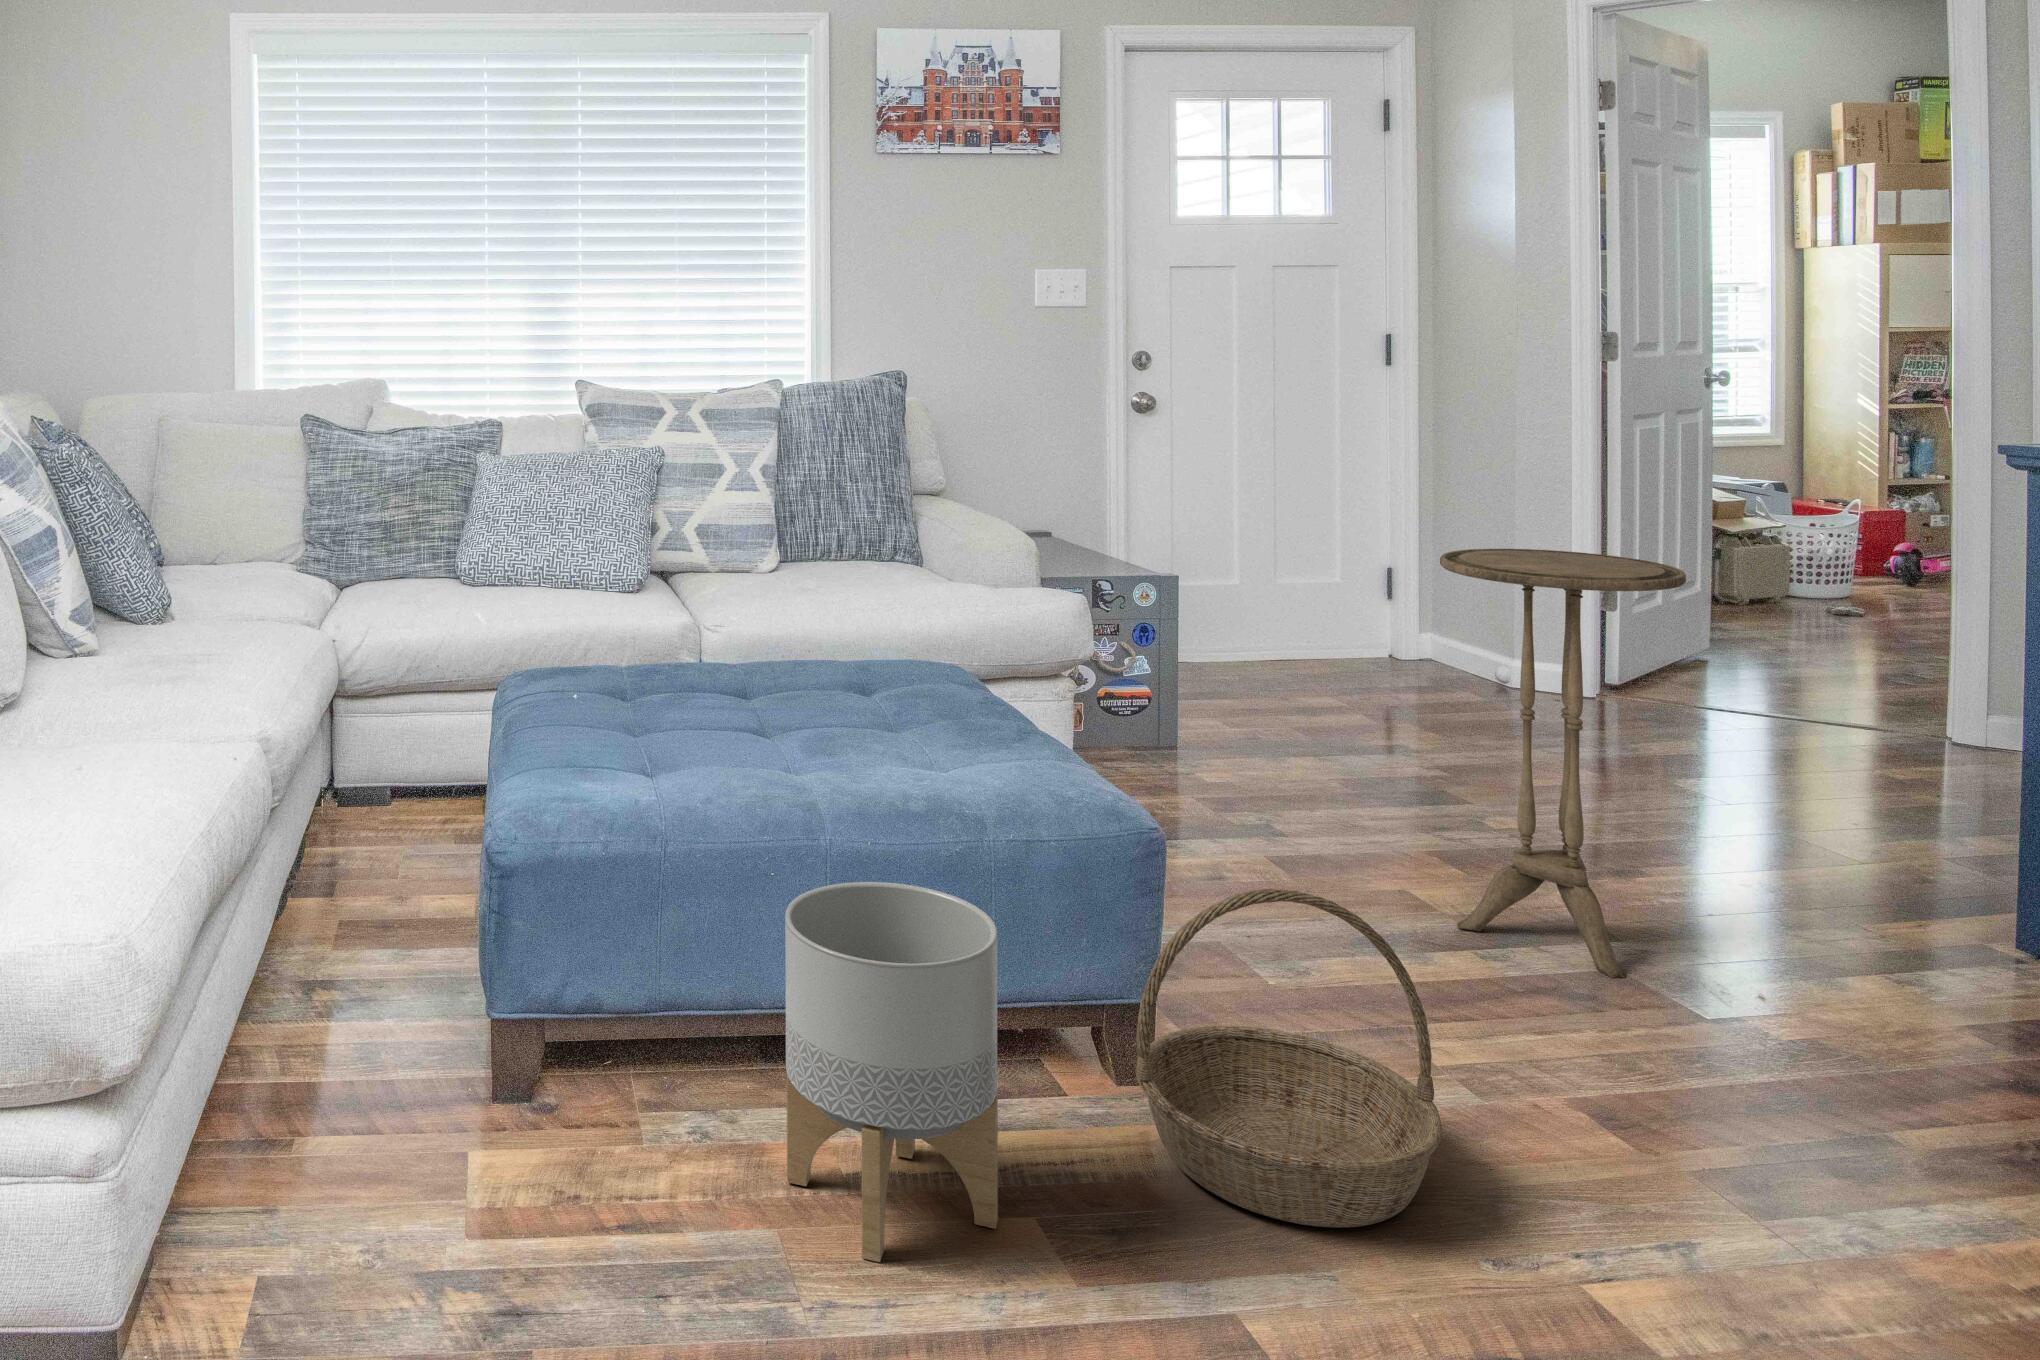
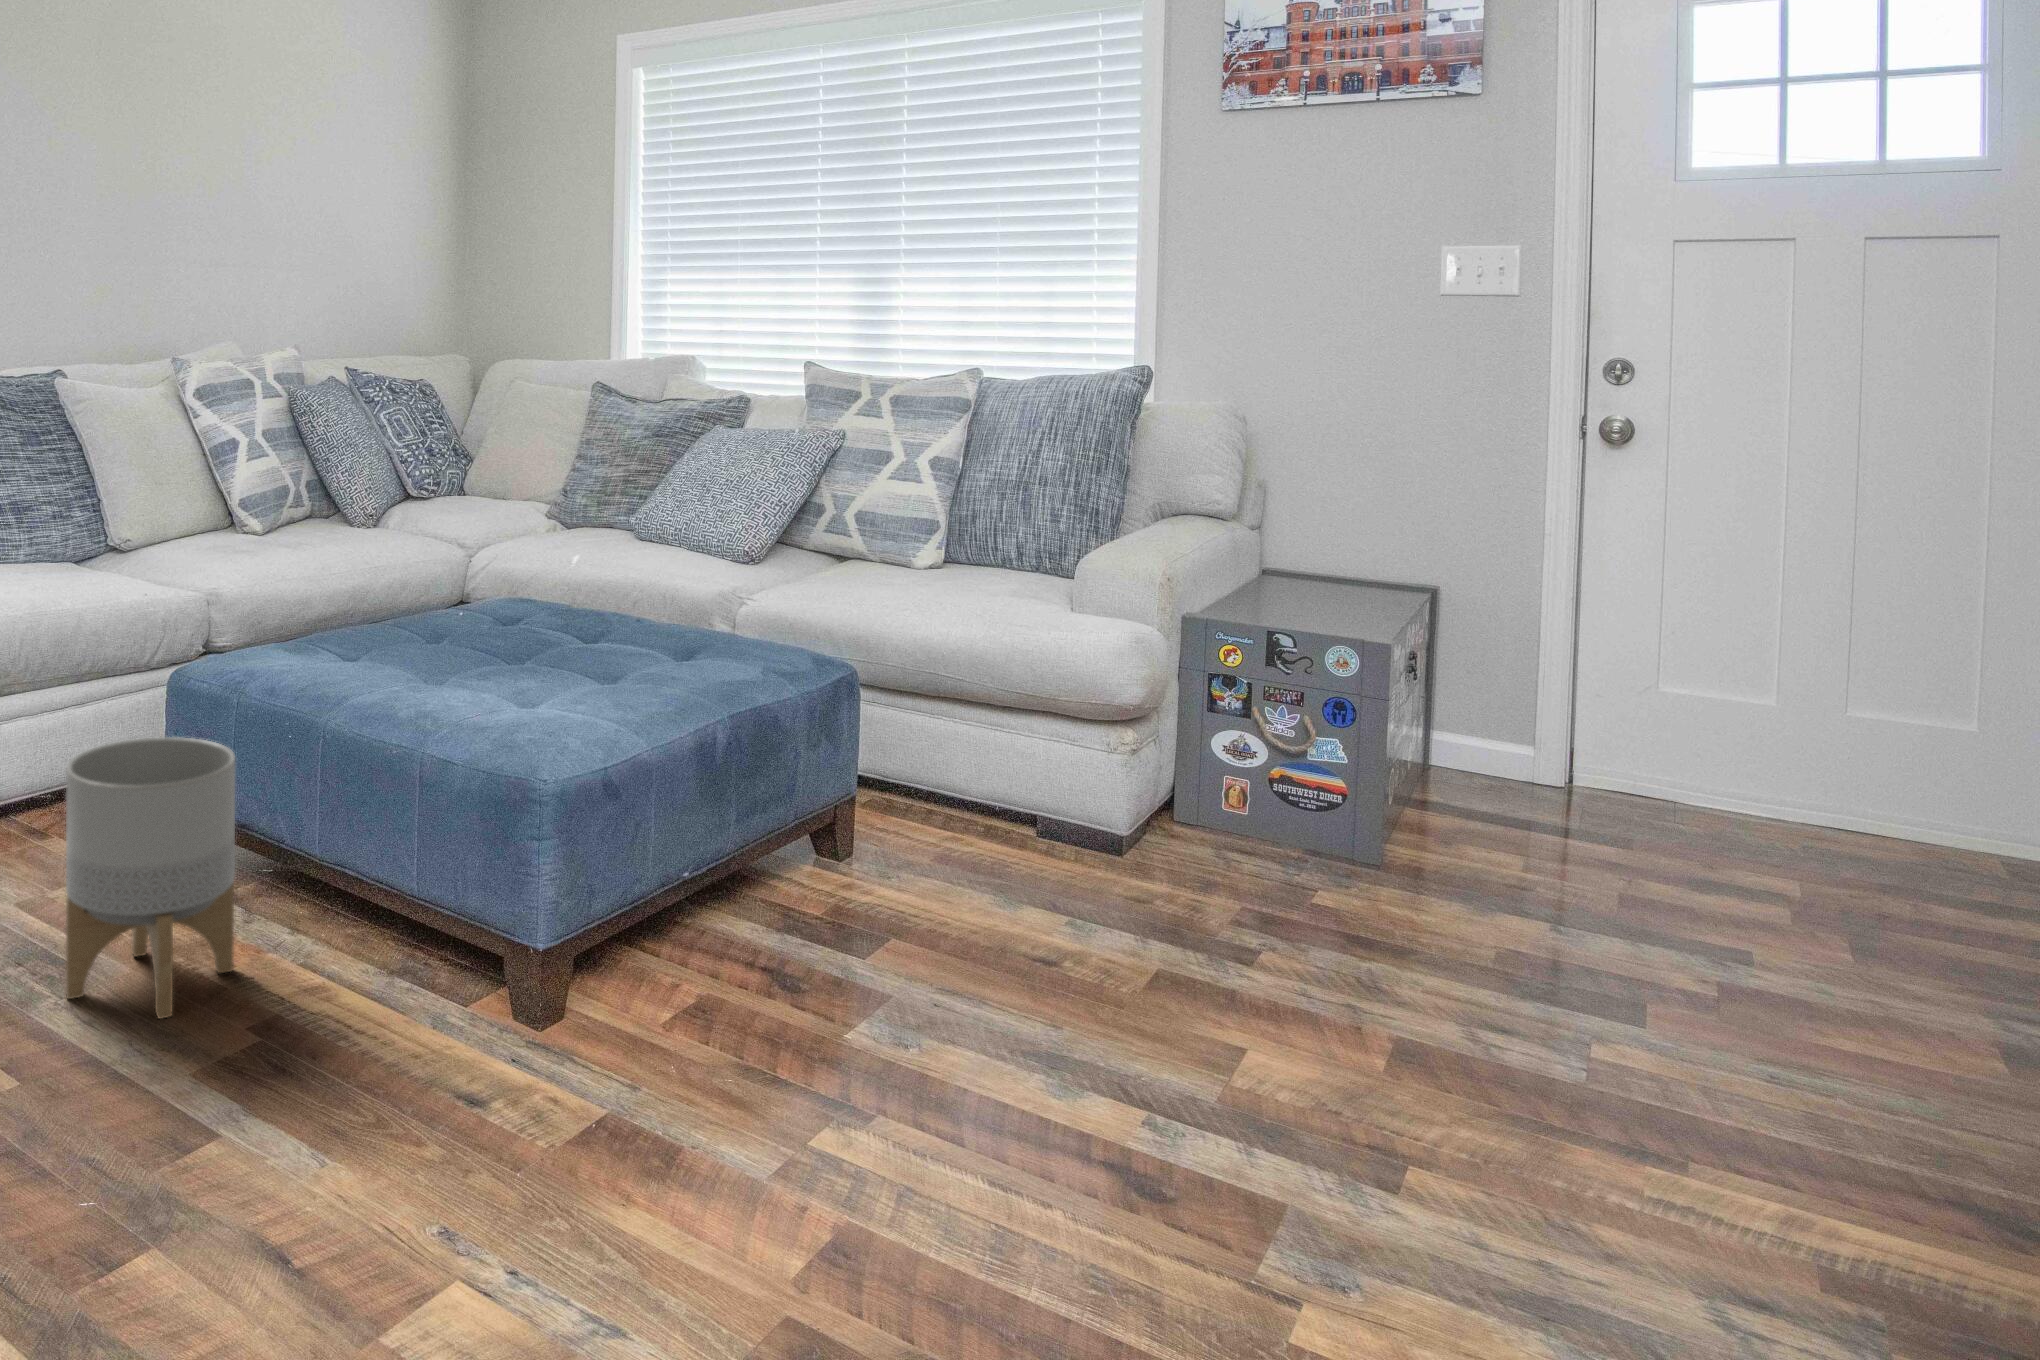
side table: present [1440,549,1686,978] -> none [1086,598,1385,1174]
basket: present [1136,889,1442,1228] -> none [277,822,534,1140]

